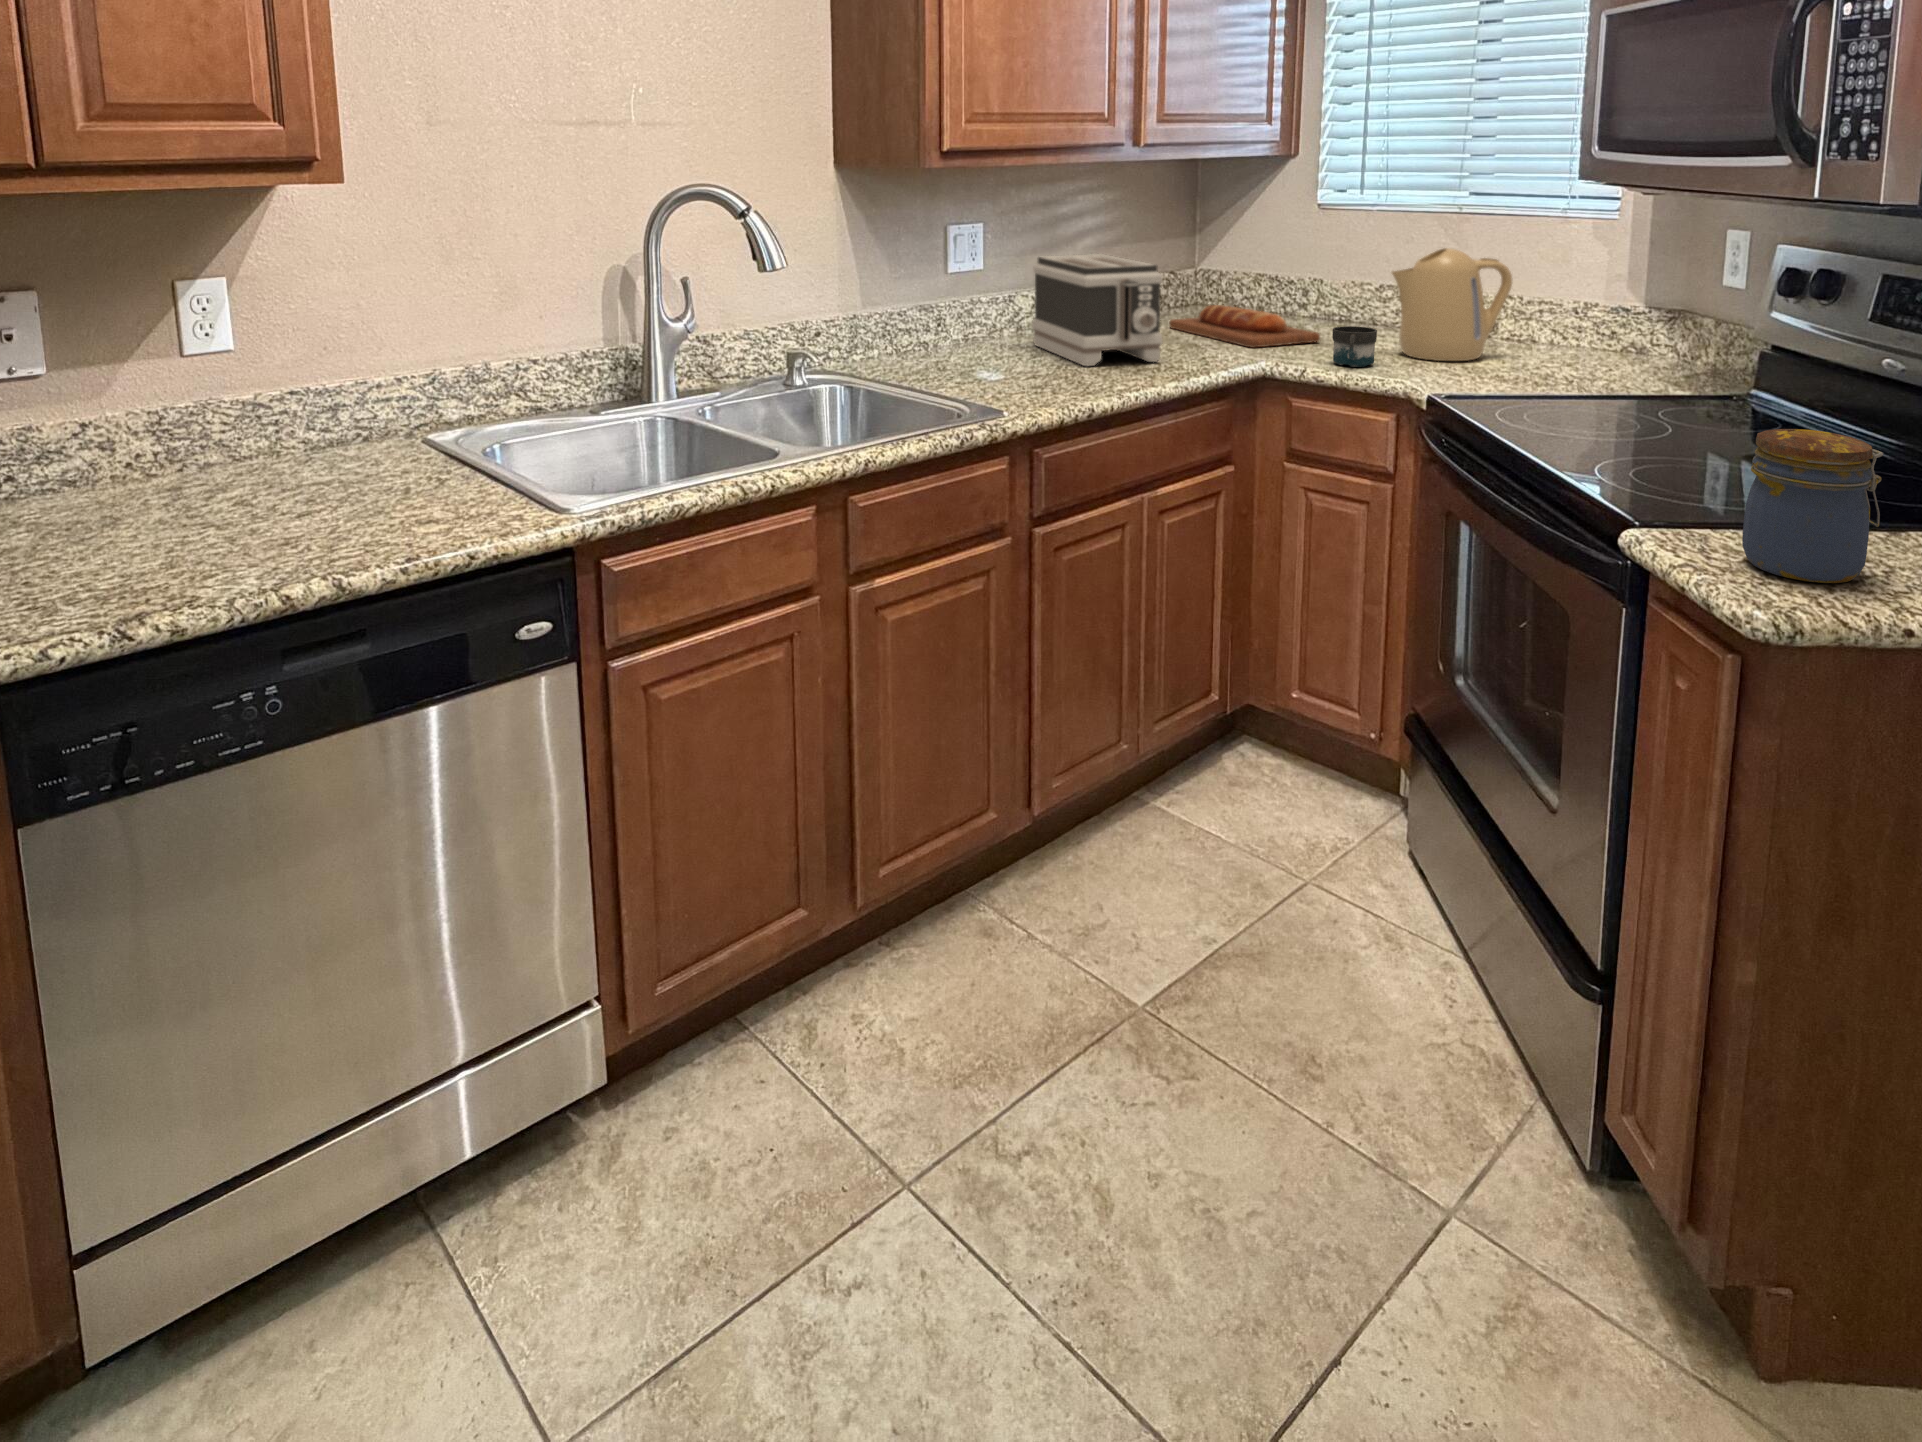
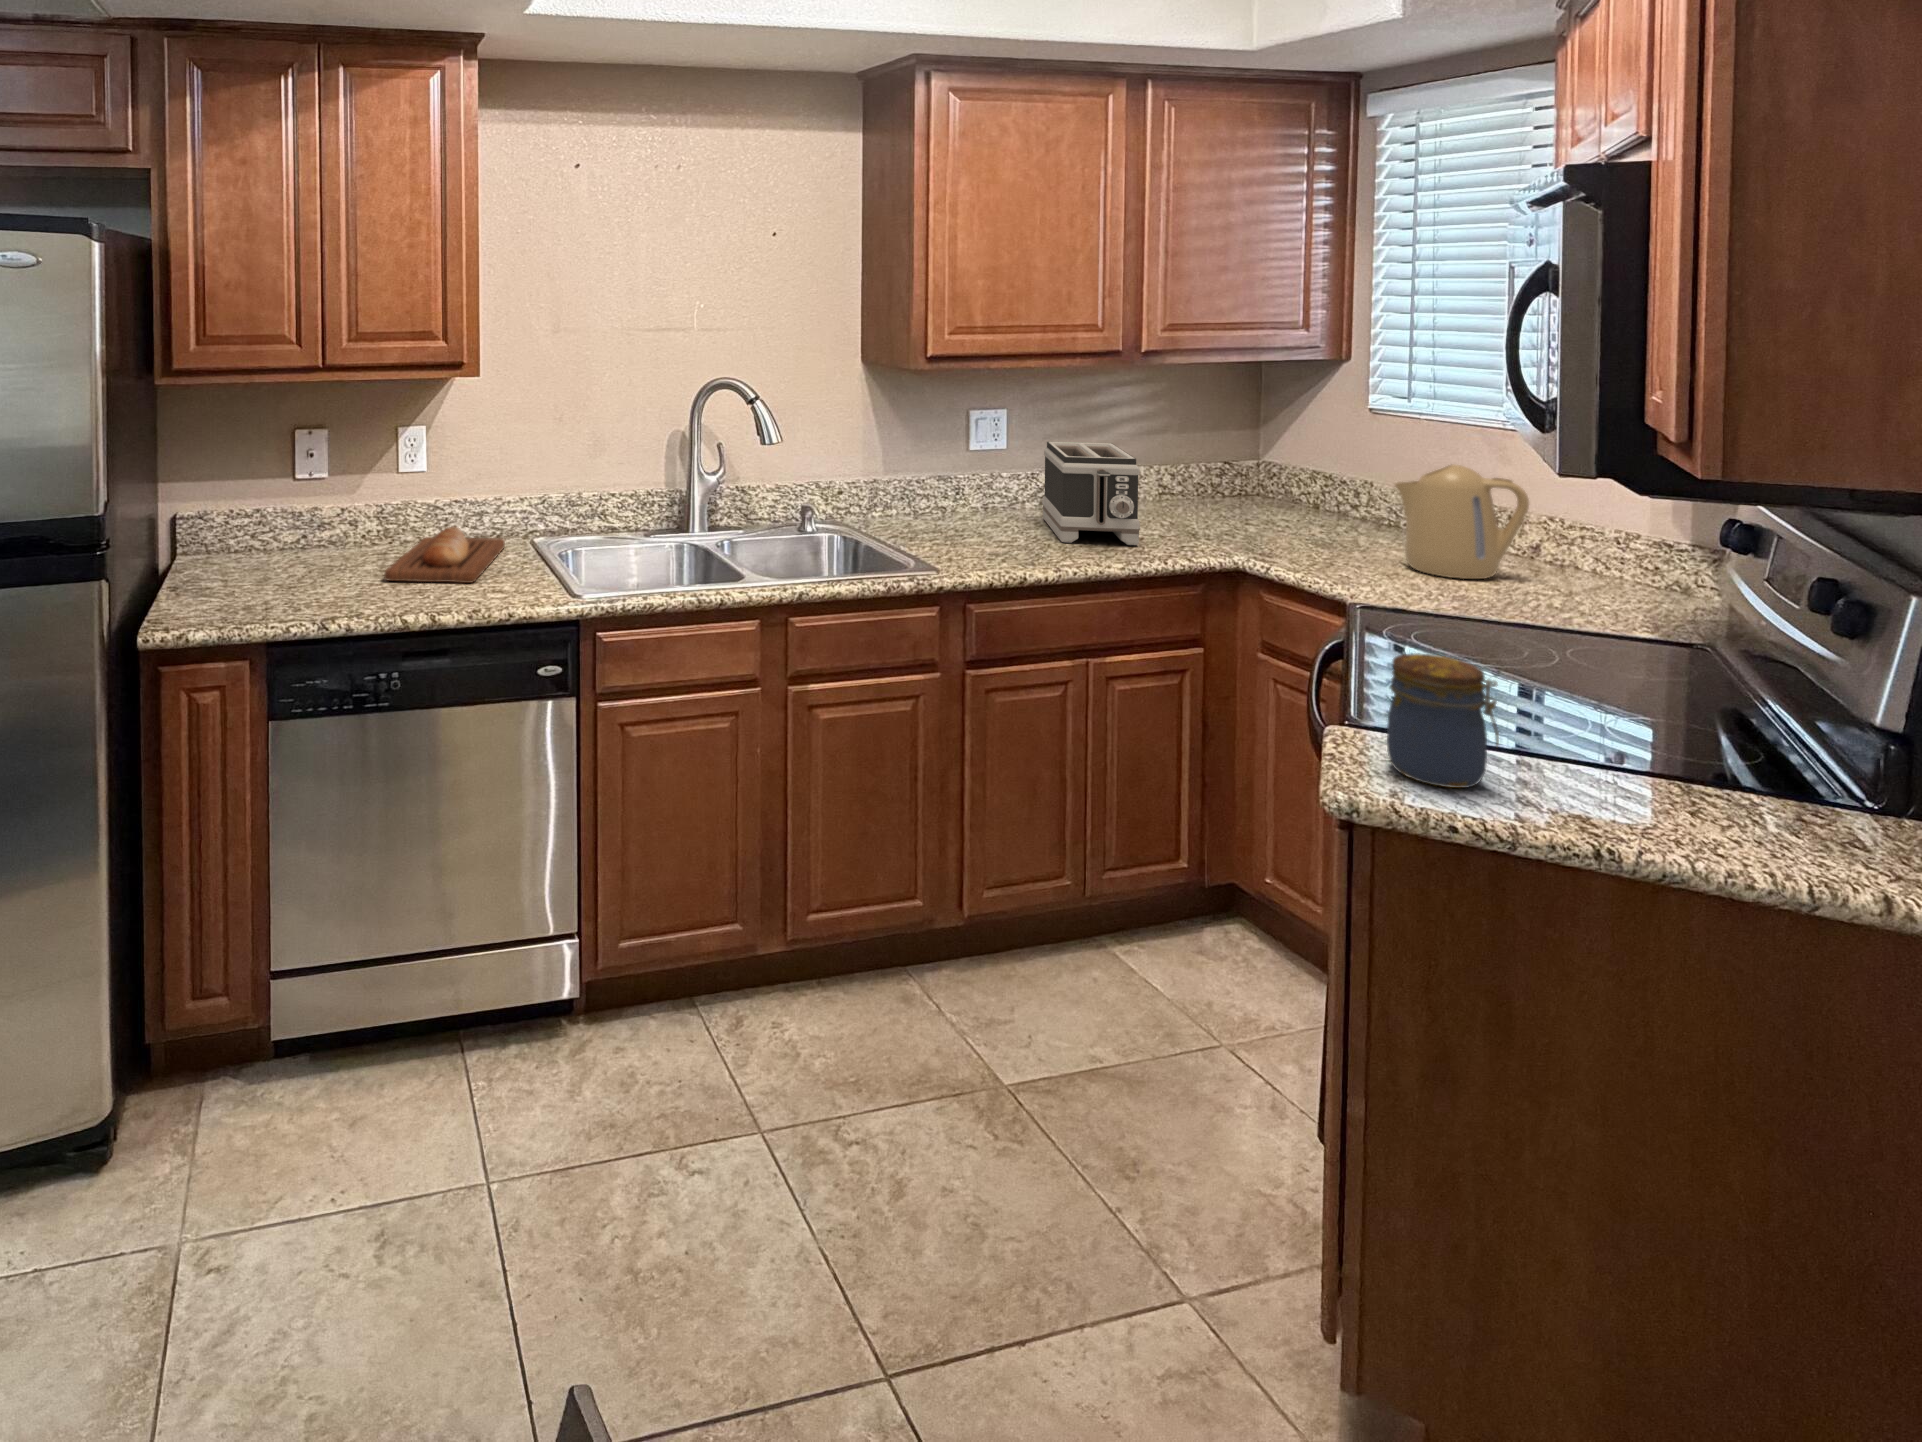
bread loaf: present [1169,305,1320,348] -> present [384,527,505,583]
mug: present [1332,326,1377,367] -> none [1313,531,1359,572]

